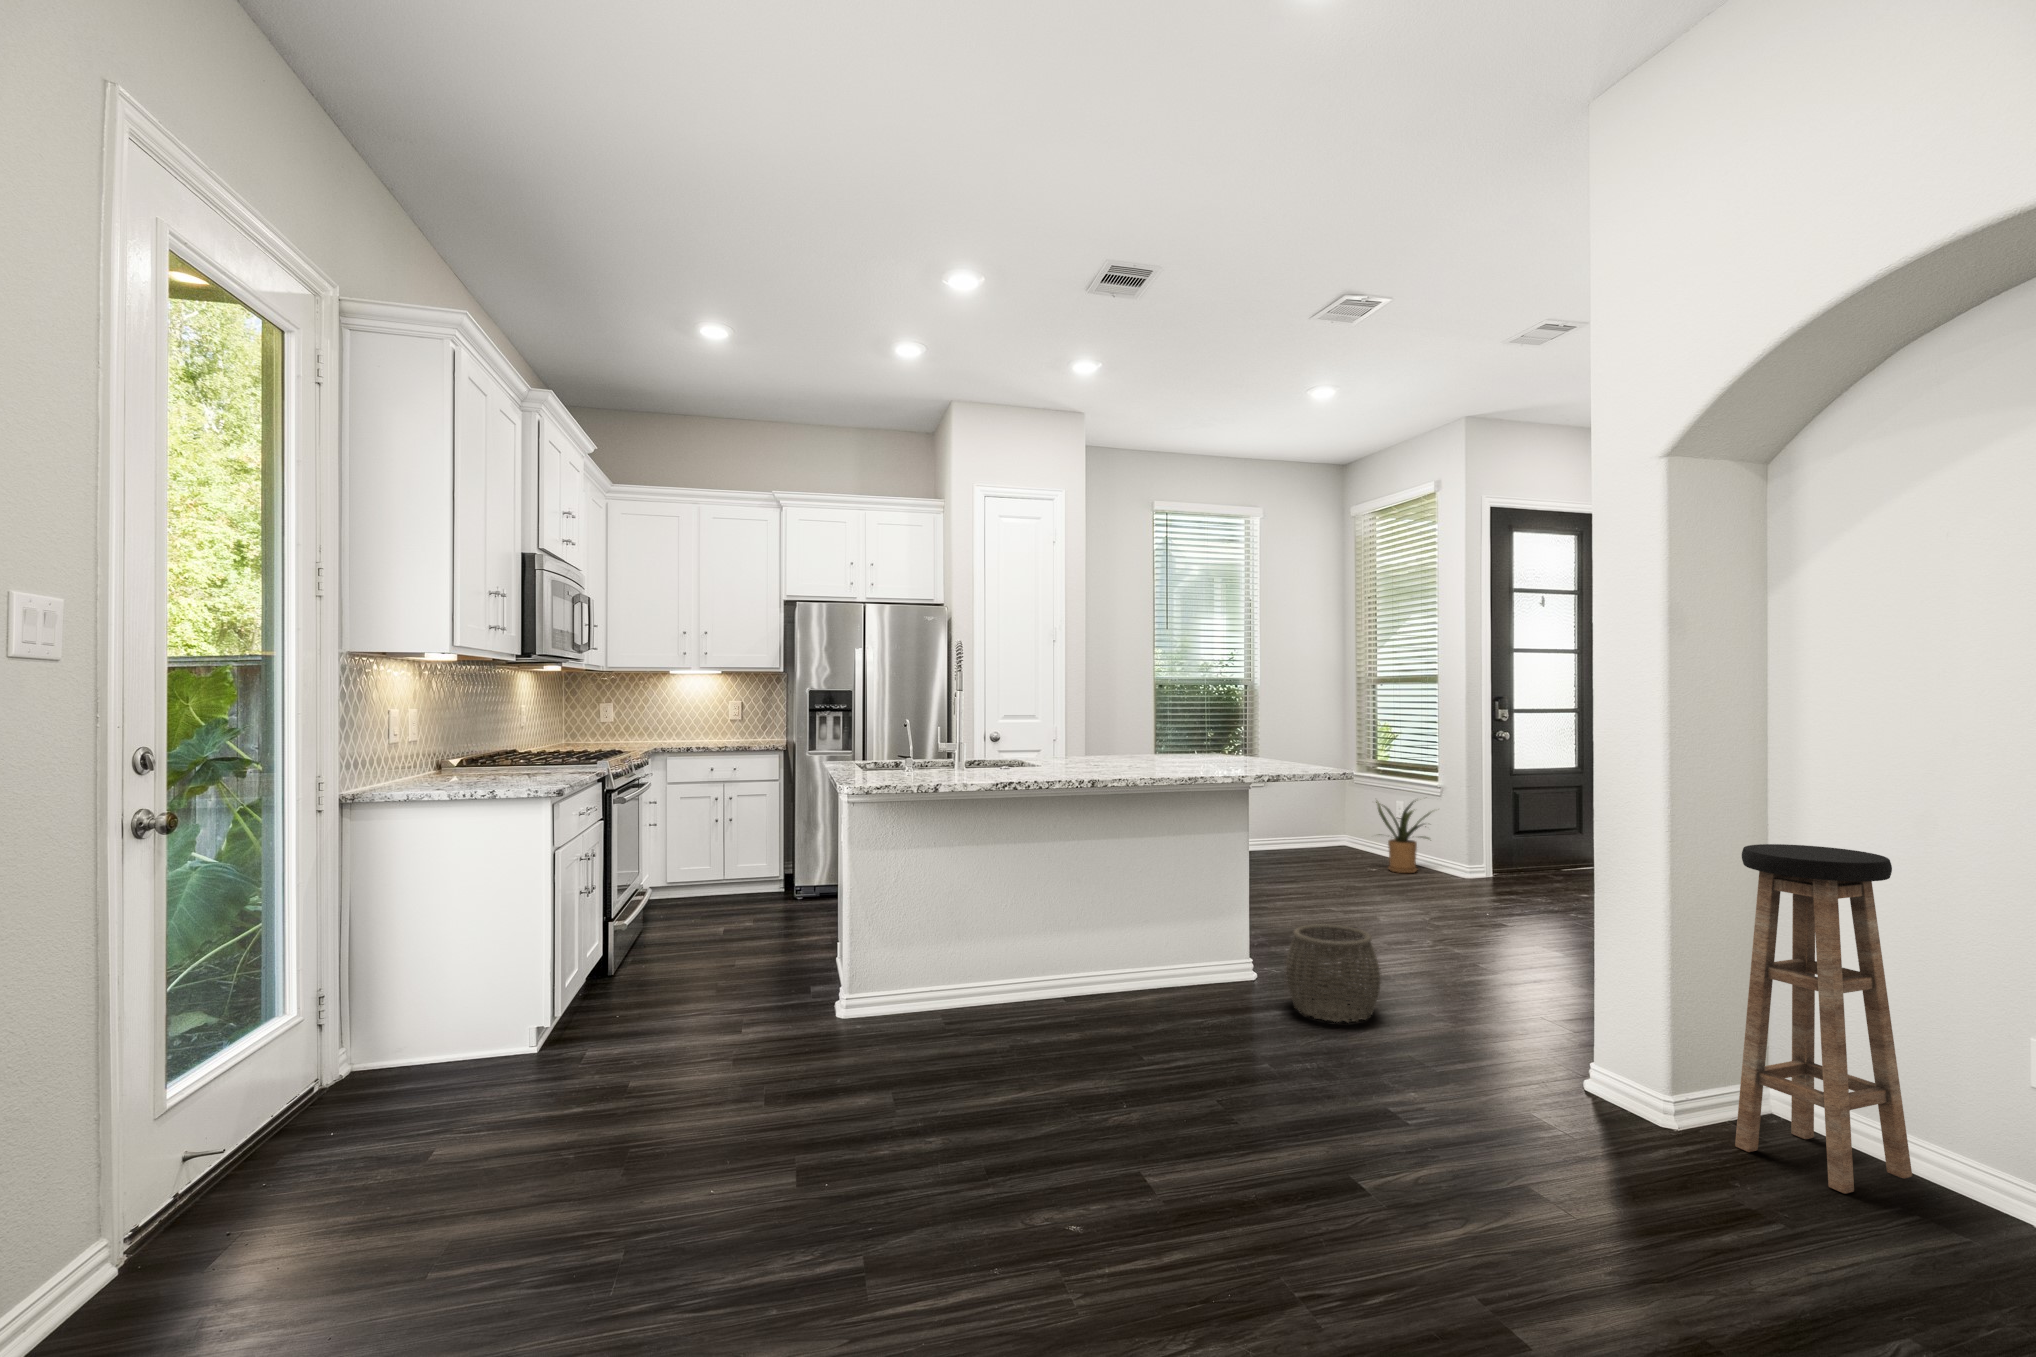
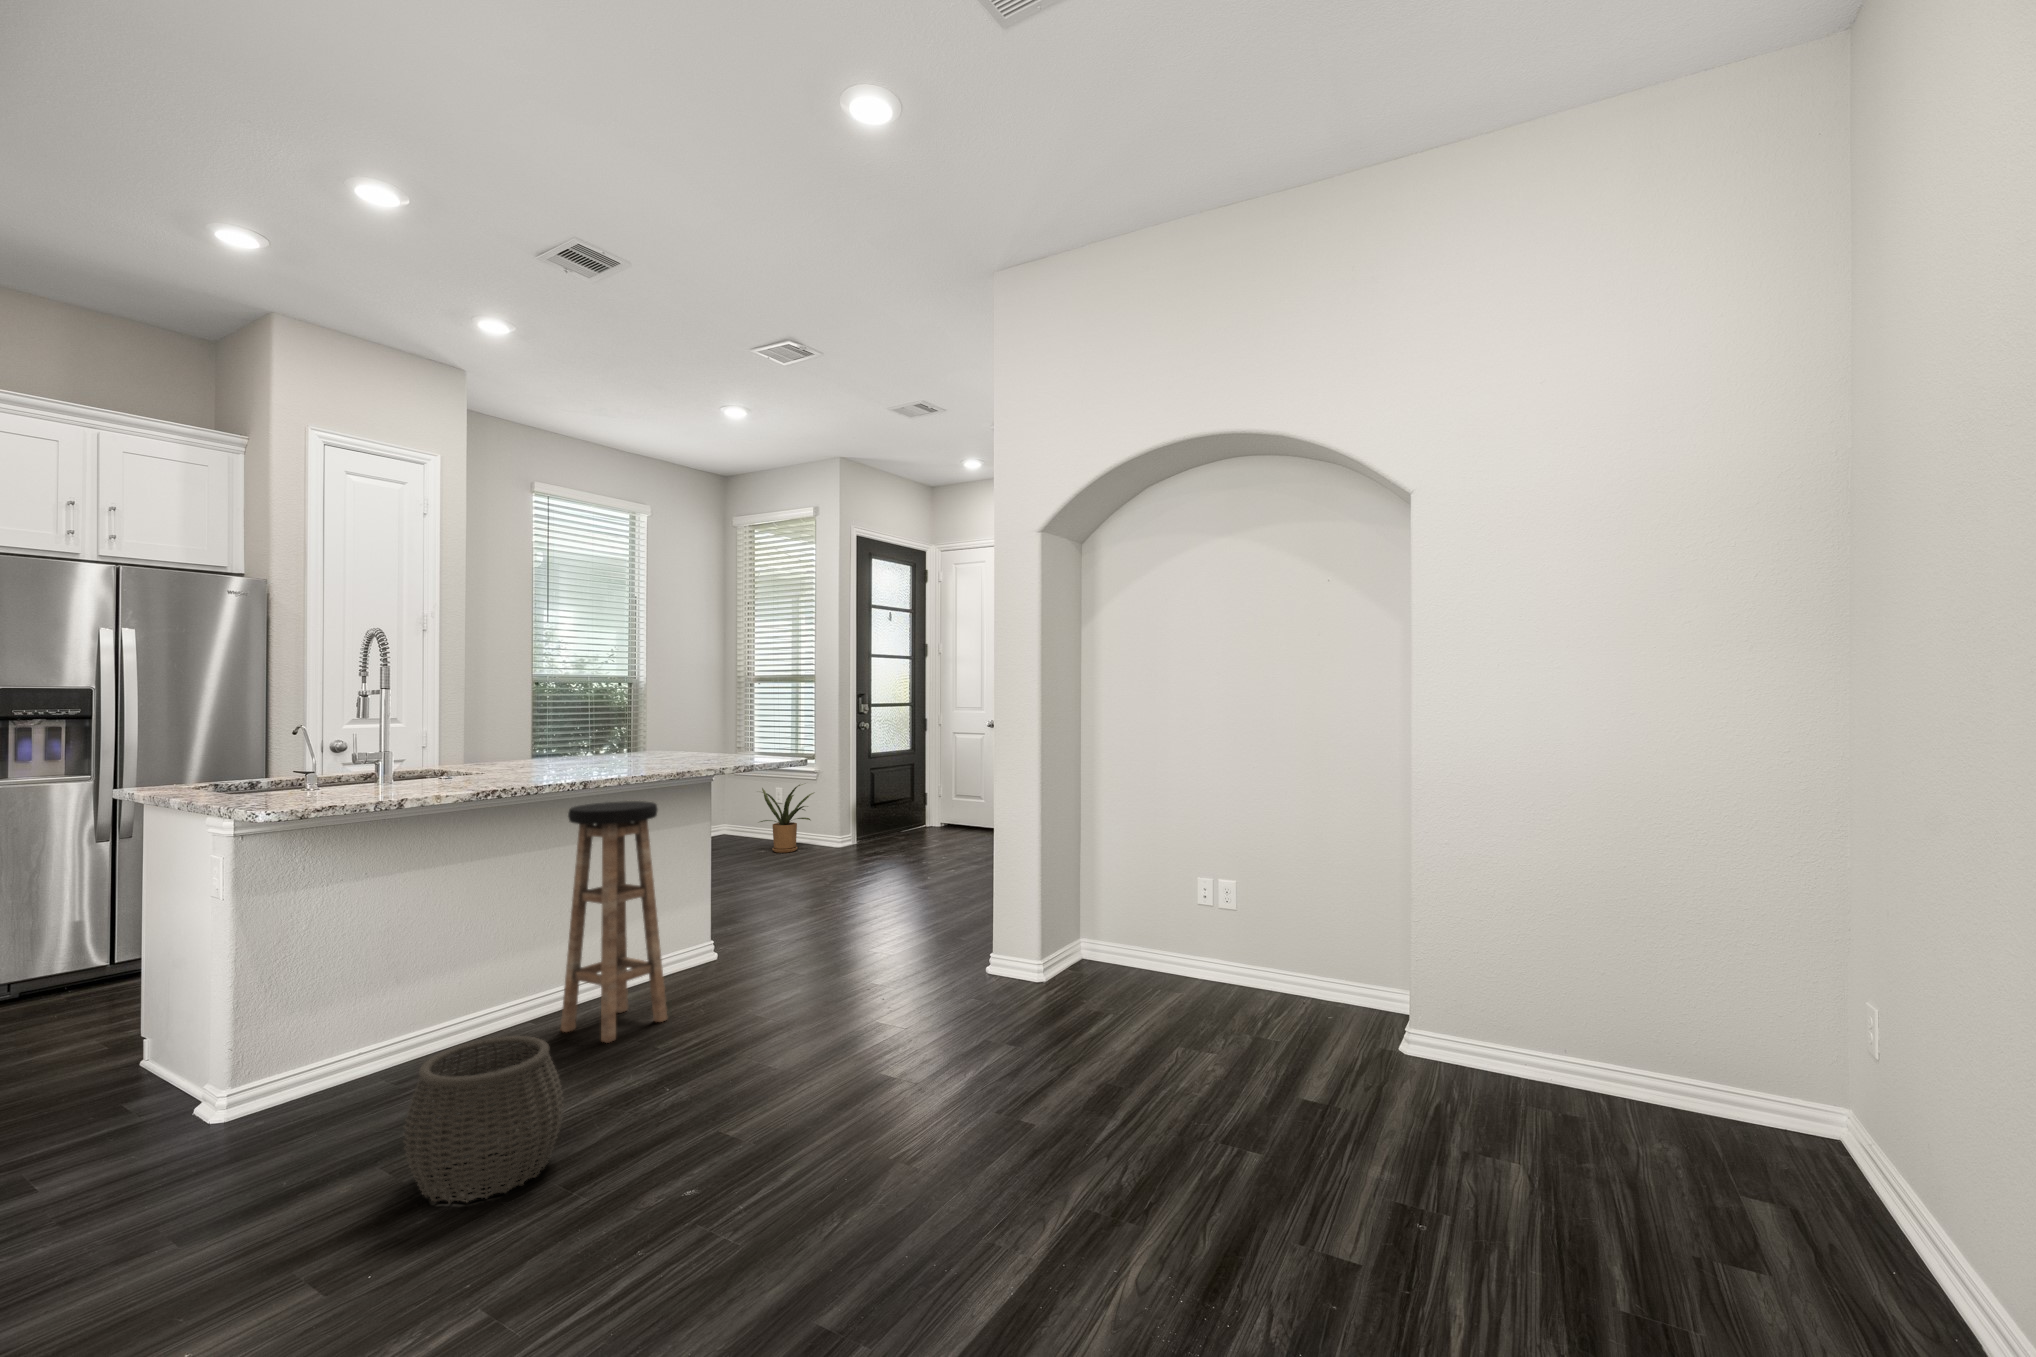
bar stool: present [1735,844,1912,1194] -> present [561,801,667,1043]
woven basket: present [1286,924,1381,1022] -> present [403,1036,563,1203]

